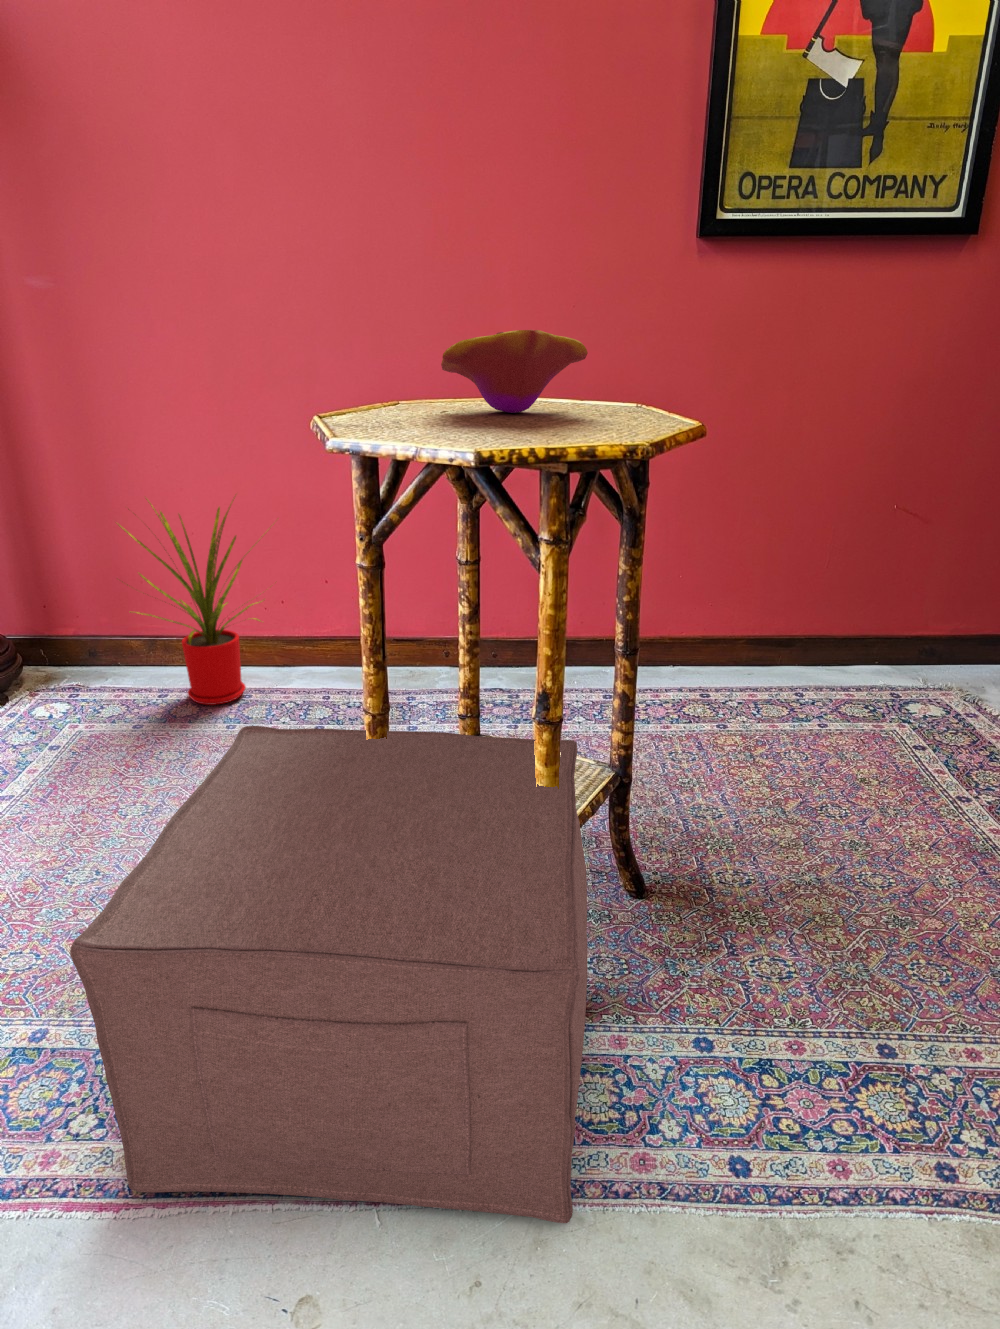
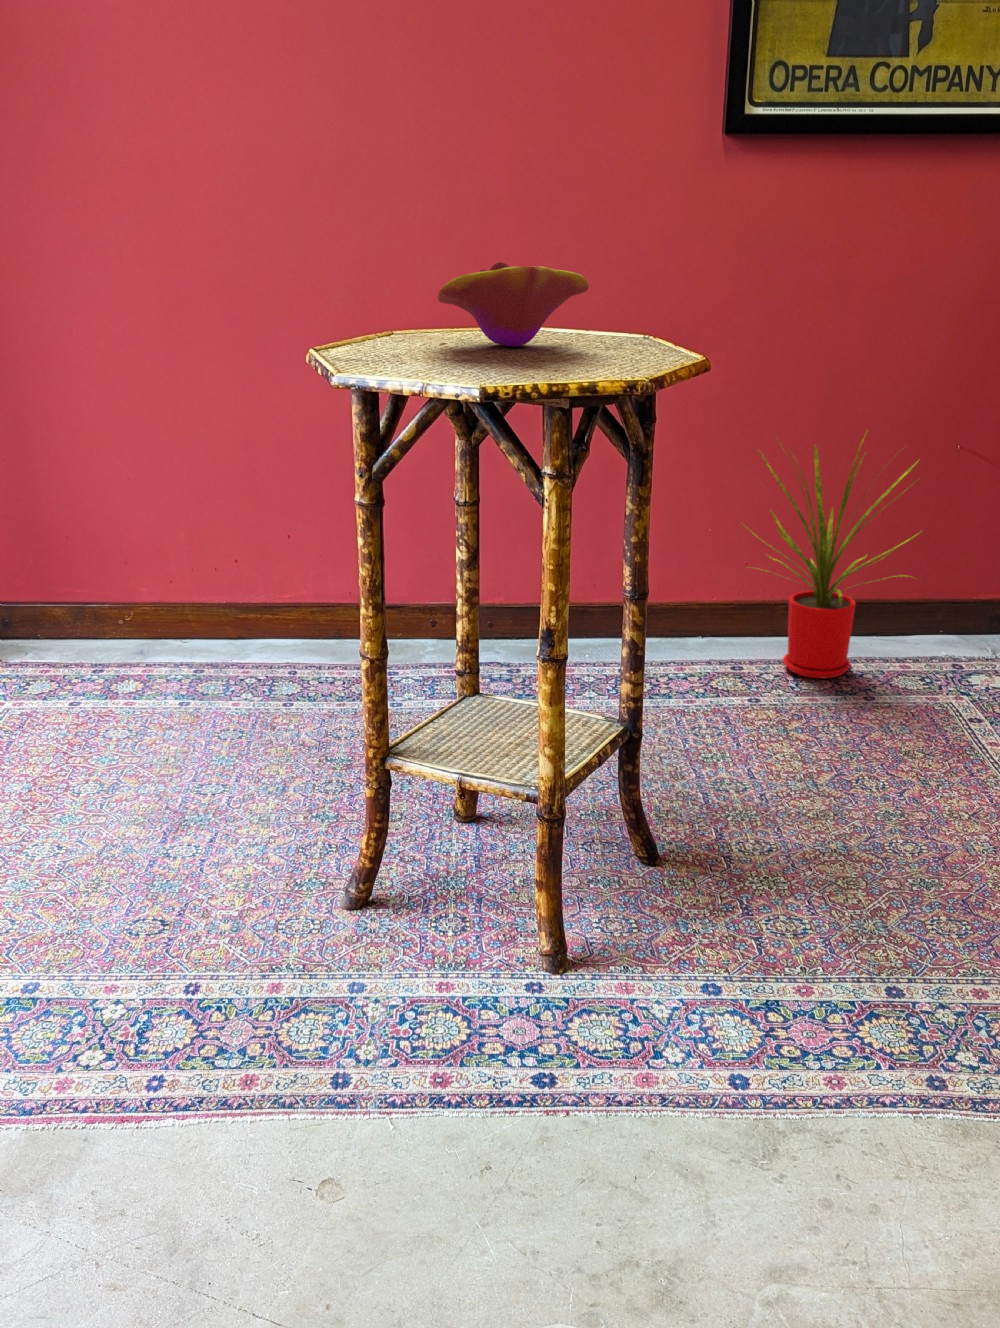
house plant: present [119,500,261,705] -> present [750,431,919,678]
ottoman: present [70,726,588,1223] -> none [114,674,583,1121]

